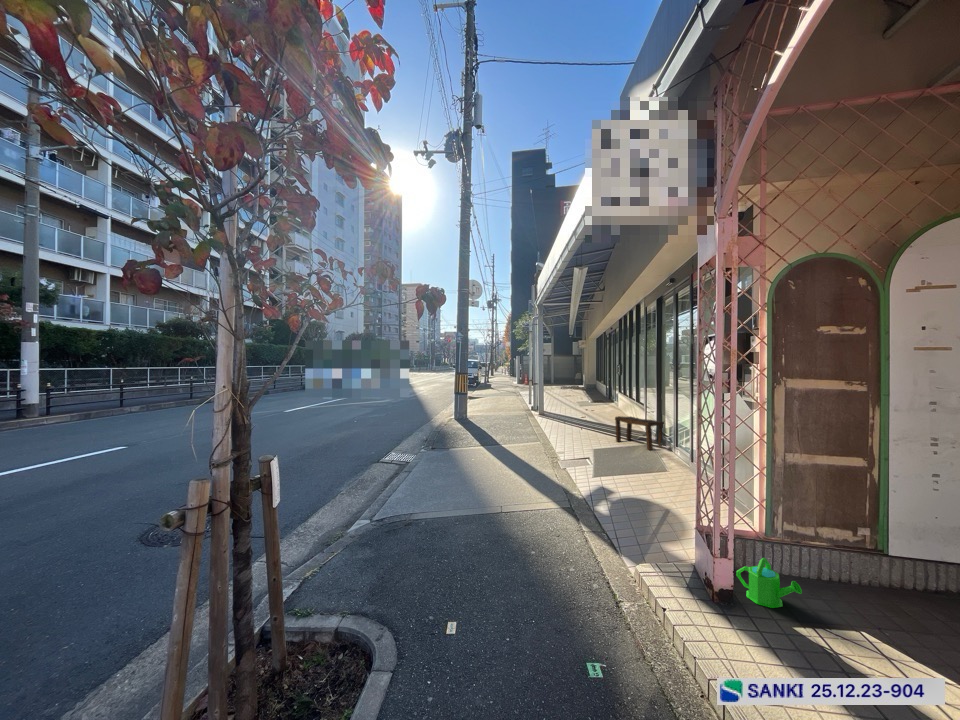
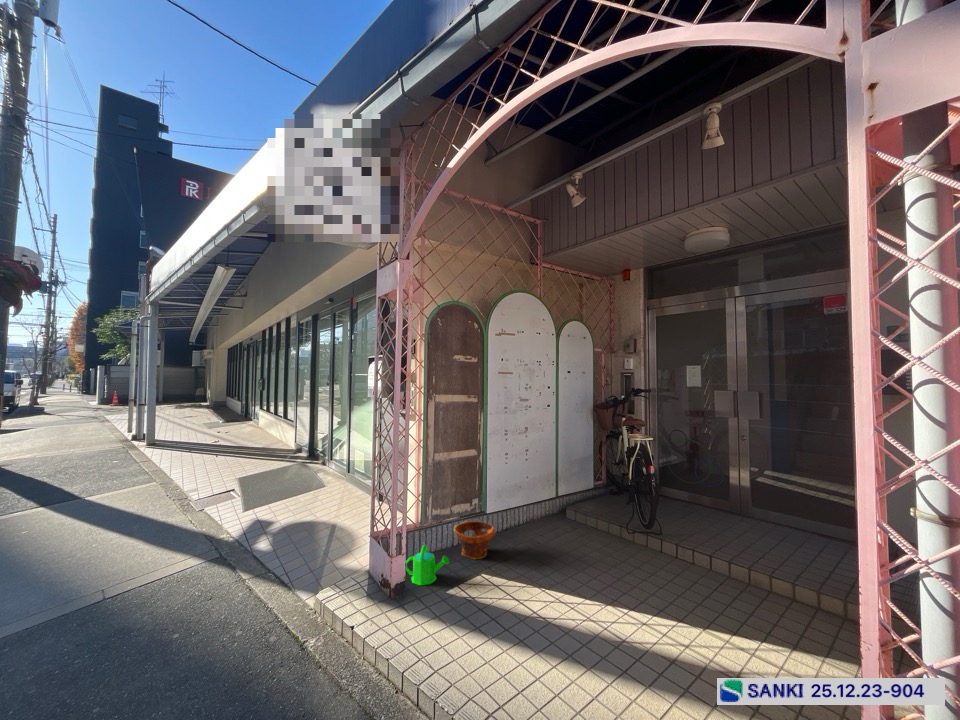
bench: present [615,416,664,450] -> none [262,435,317,468]
planter: none [818,551,897,610] -> present [454,521,495,559]

